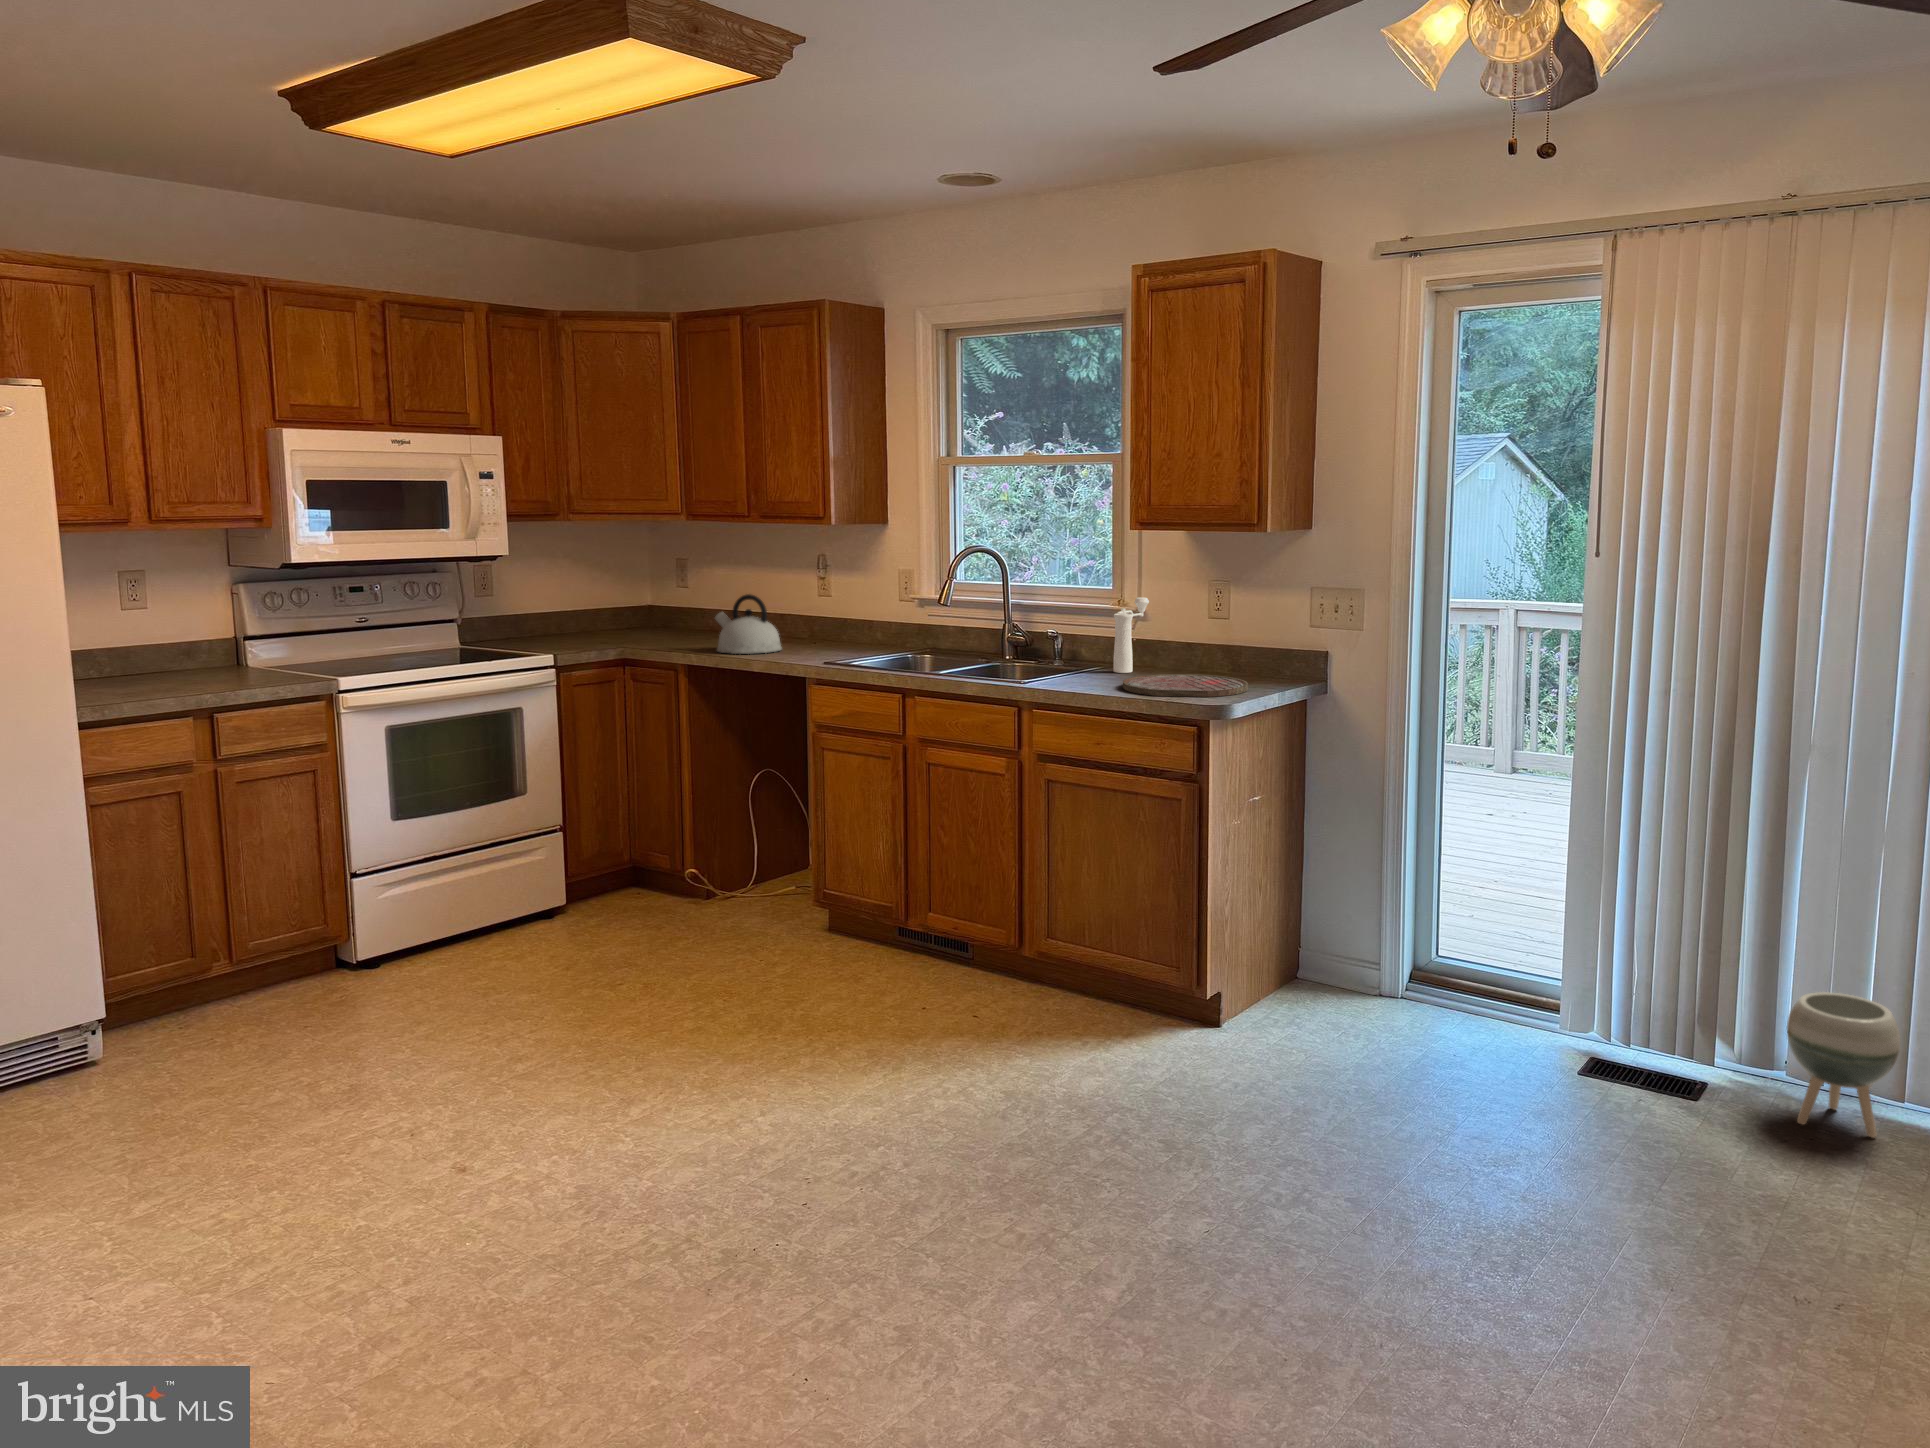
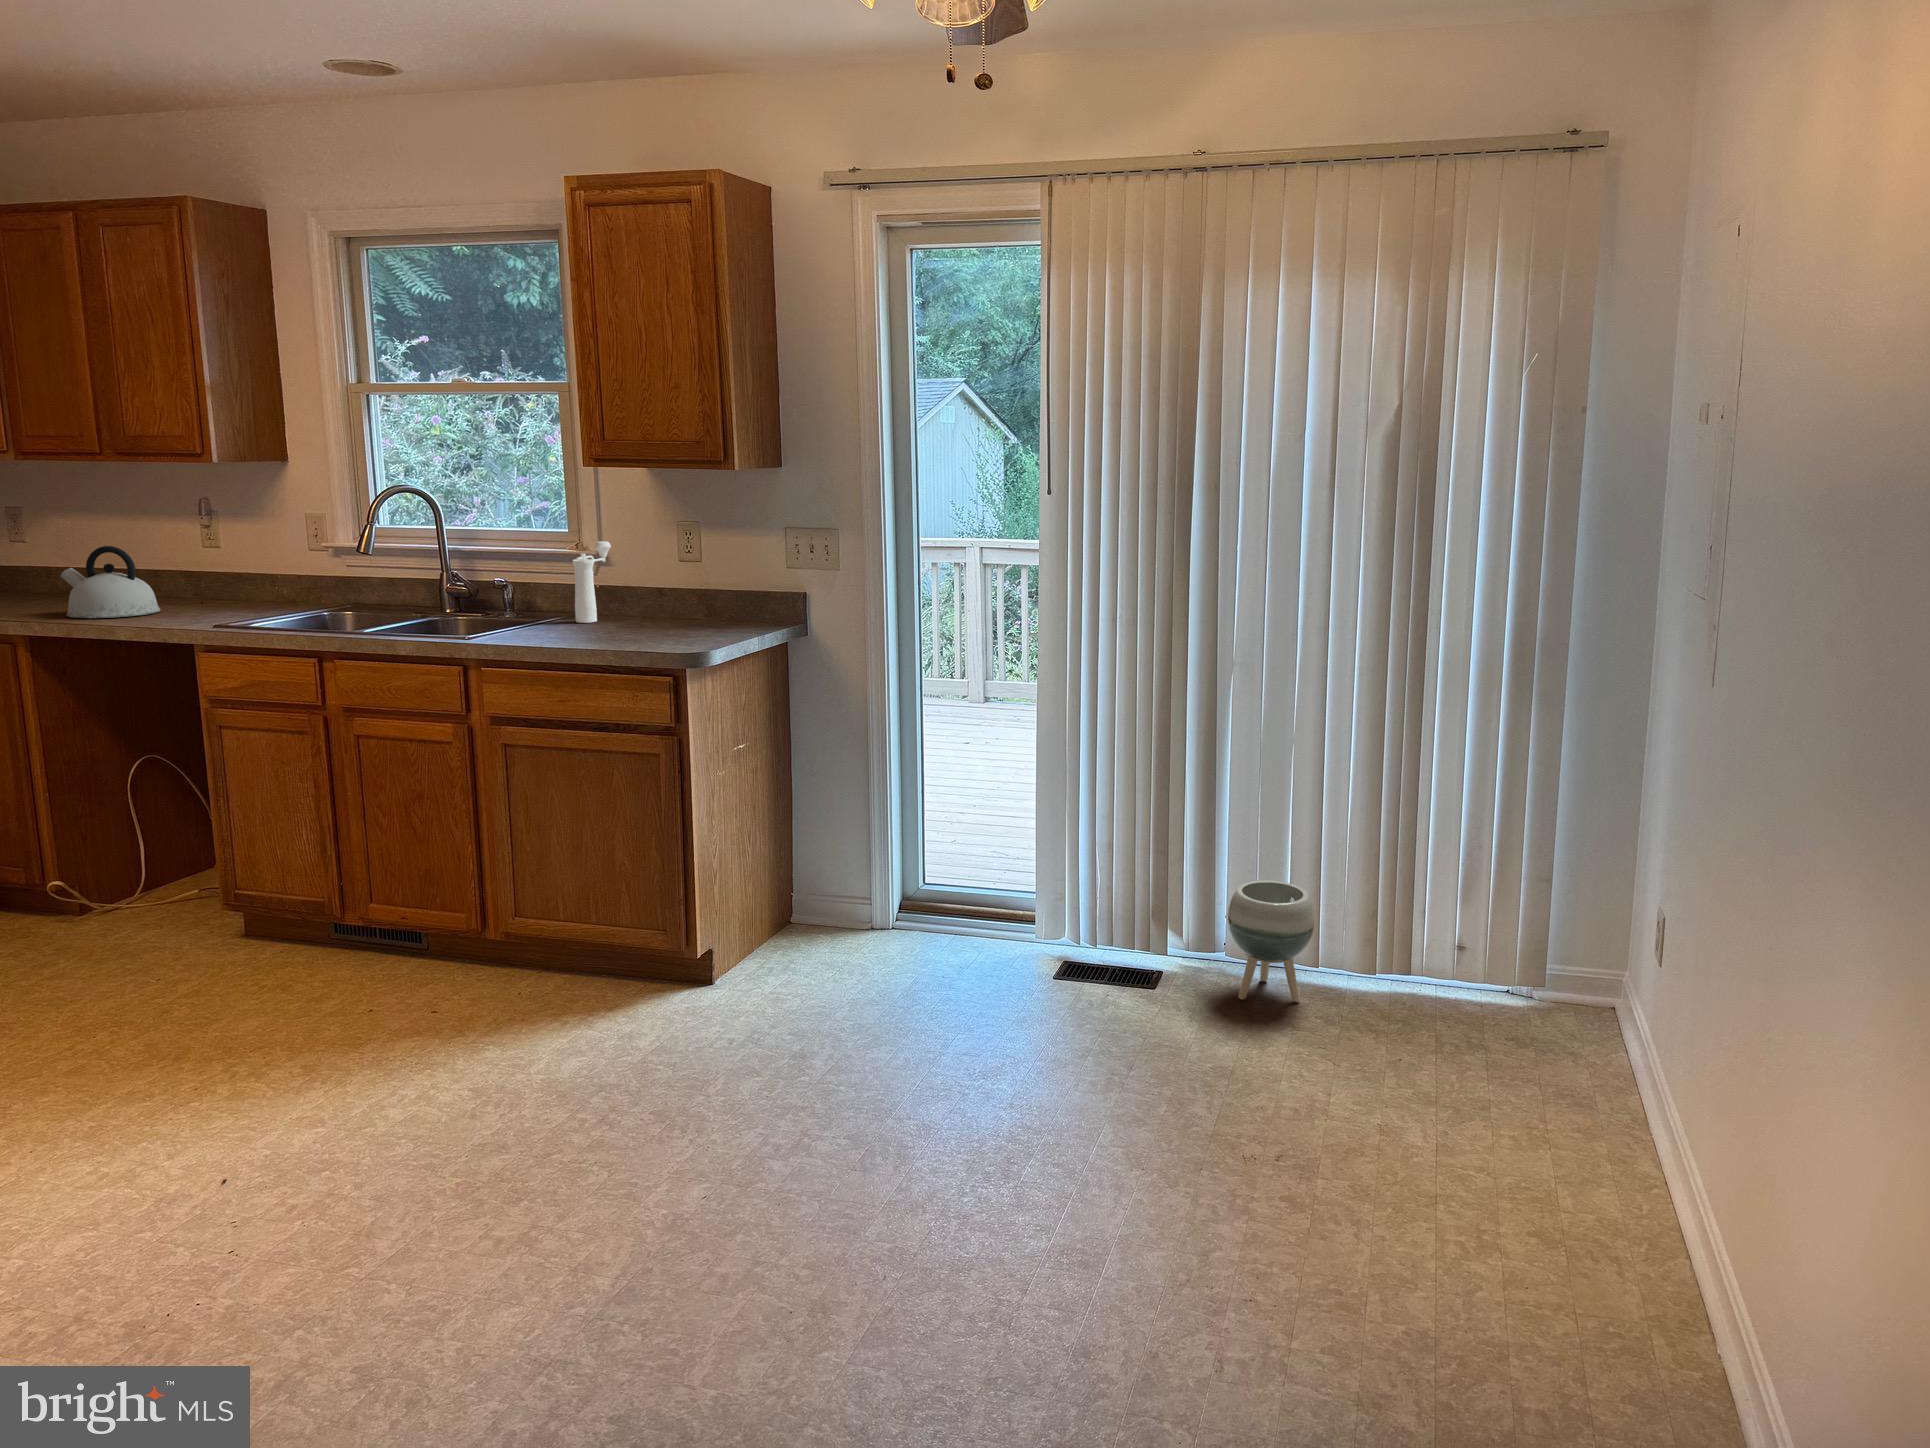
cutting board: present [1123,674,1248,697] -> none [588,622,724,647]

